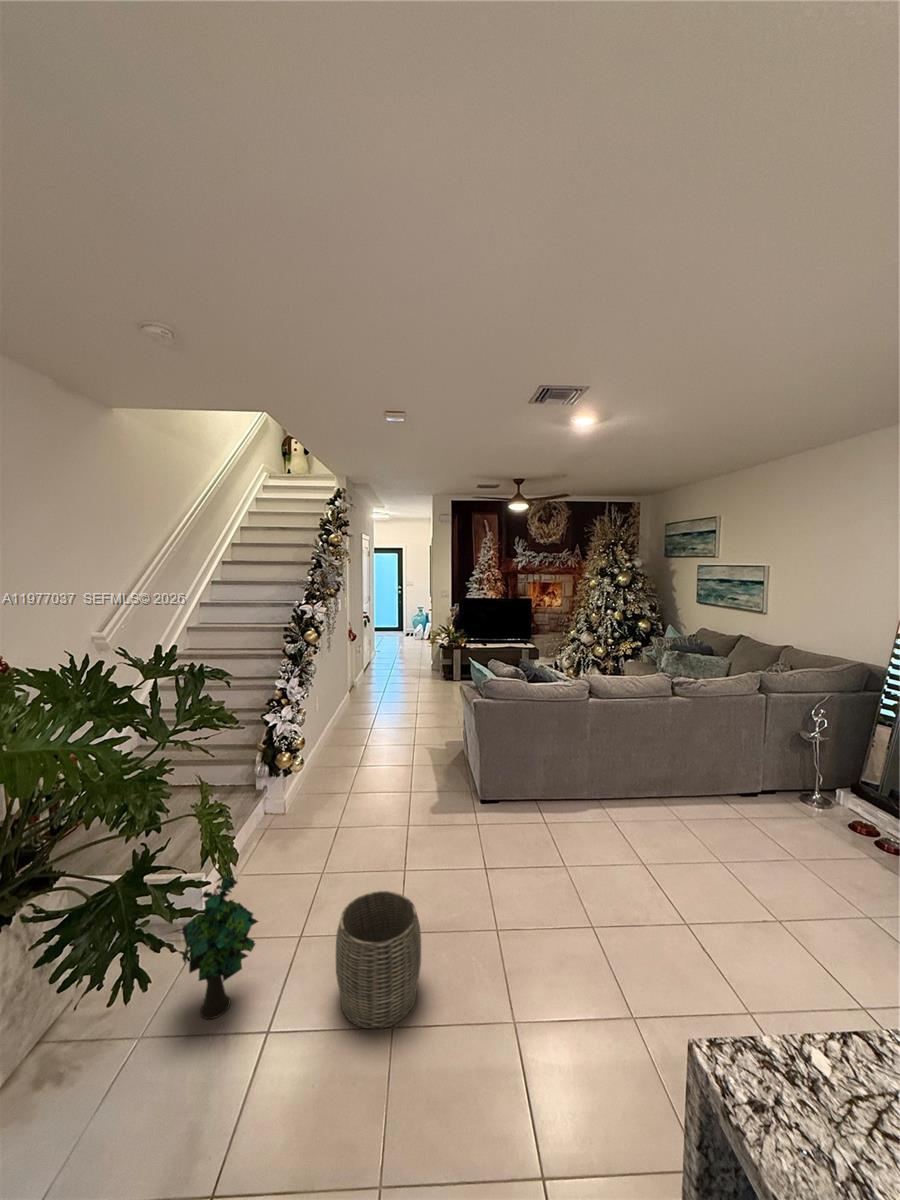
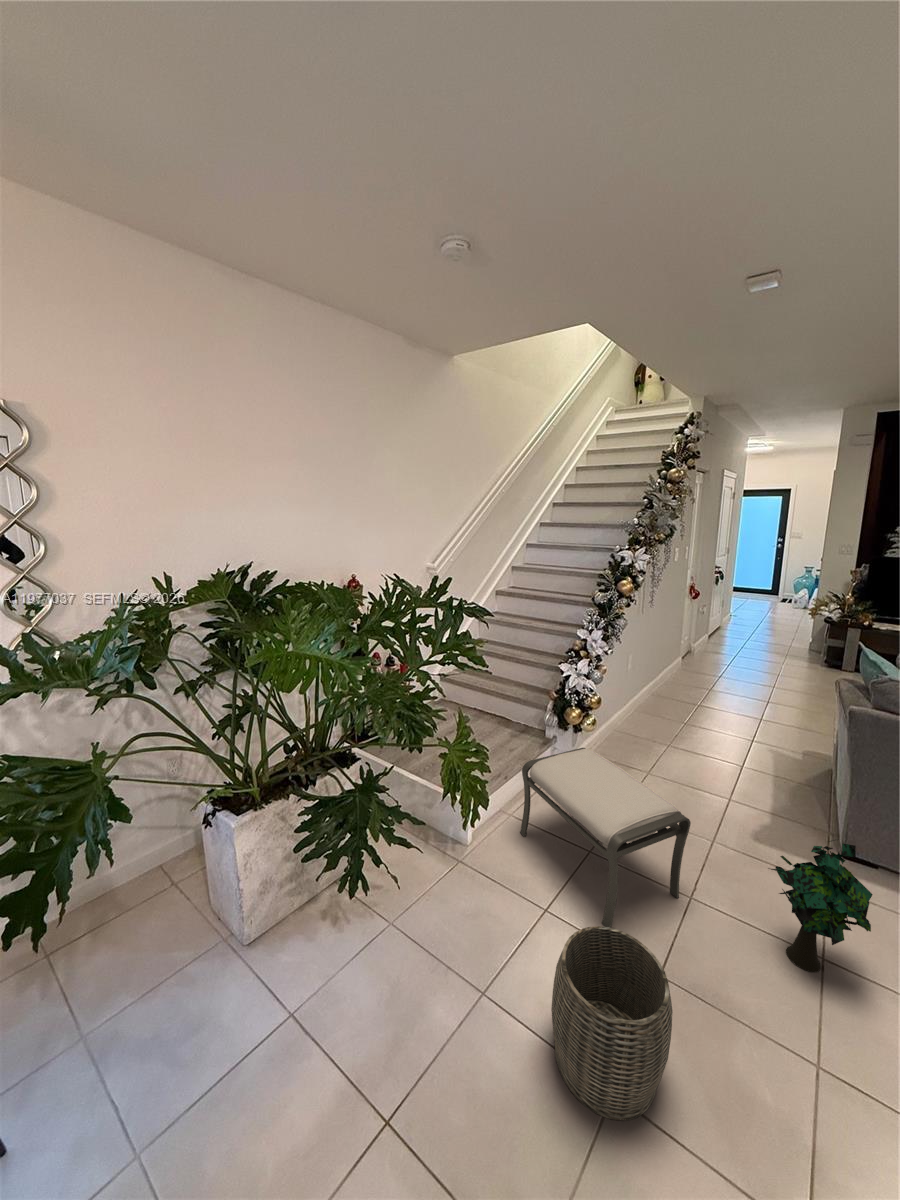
ottoman: none [253,781,397,915] -> present [520,748,691,928]
decorative plant: present [174,876,258,1019] -> present [771,840,873,972]

